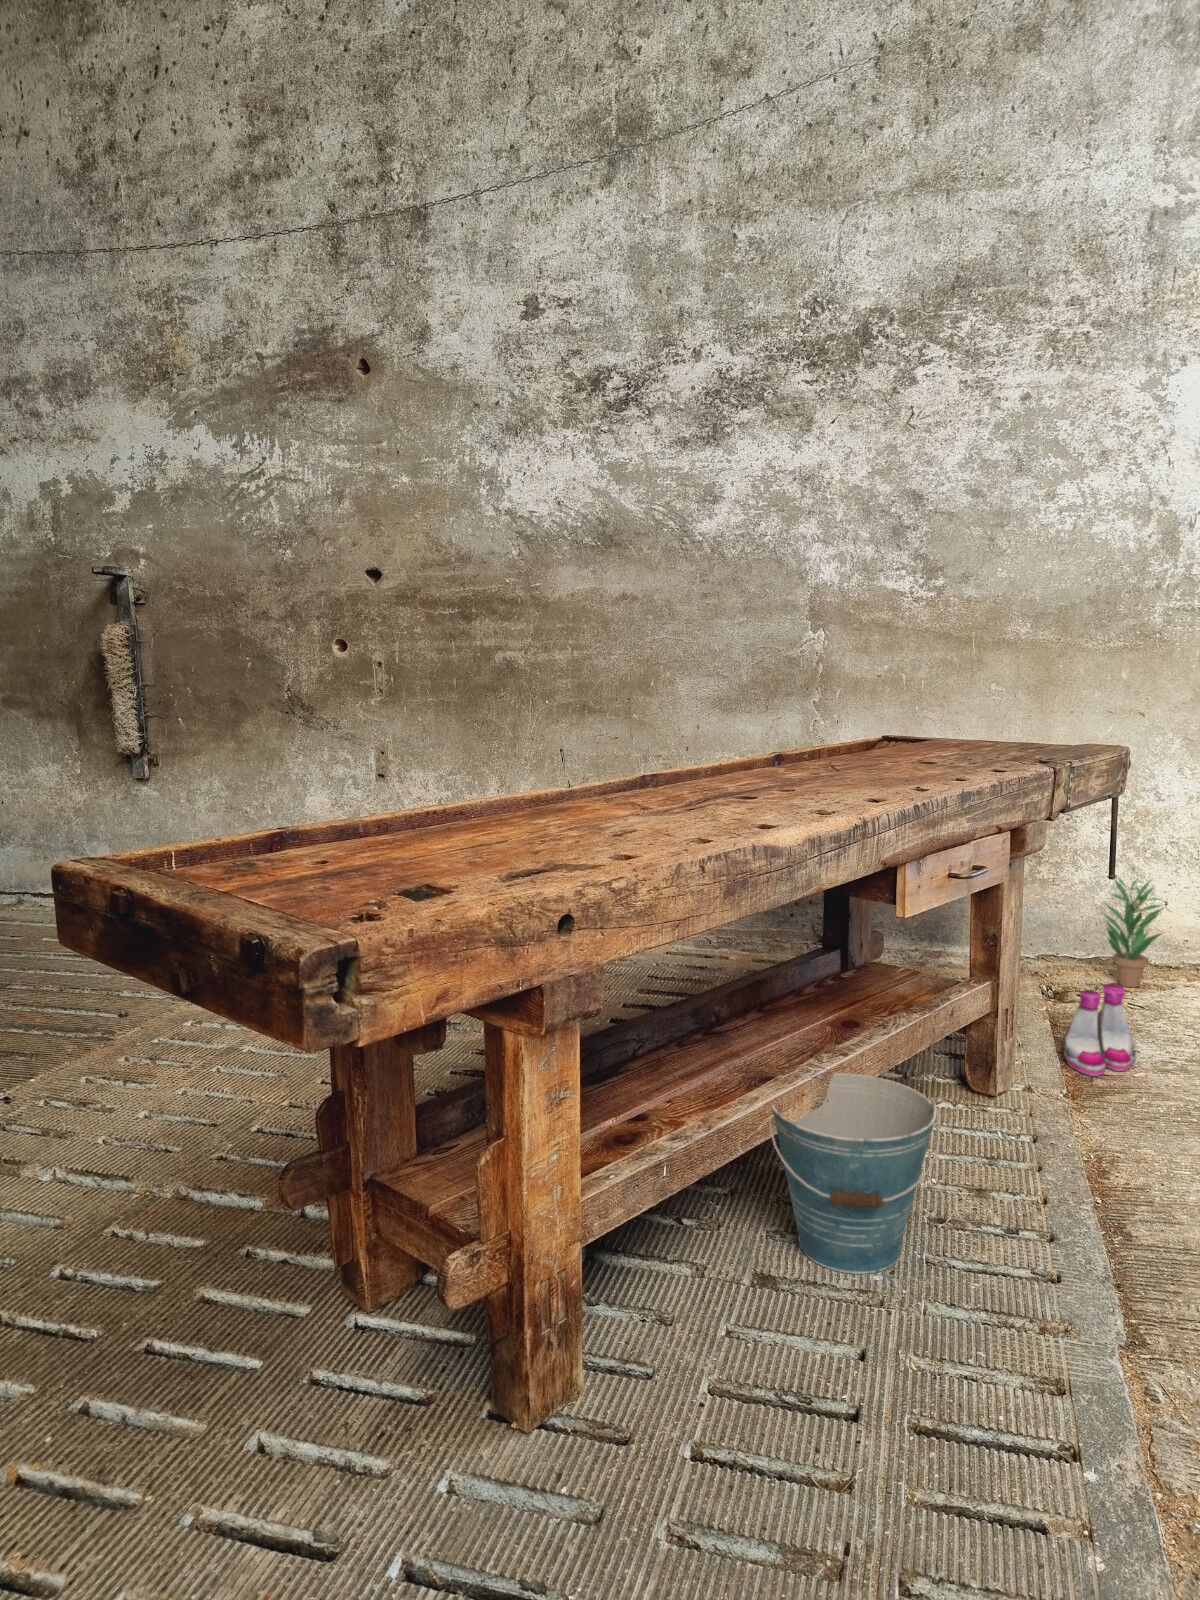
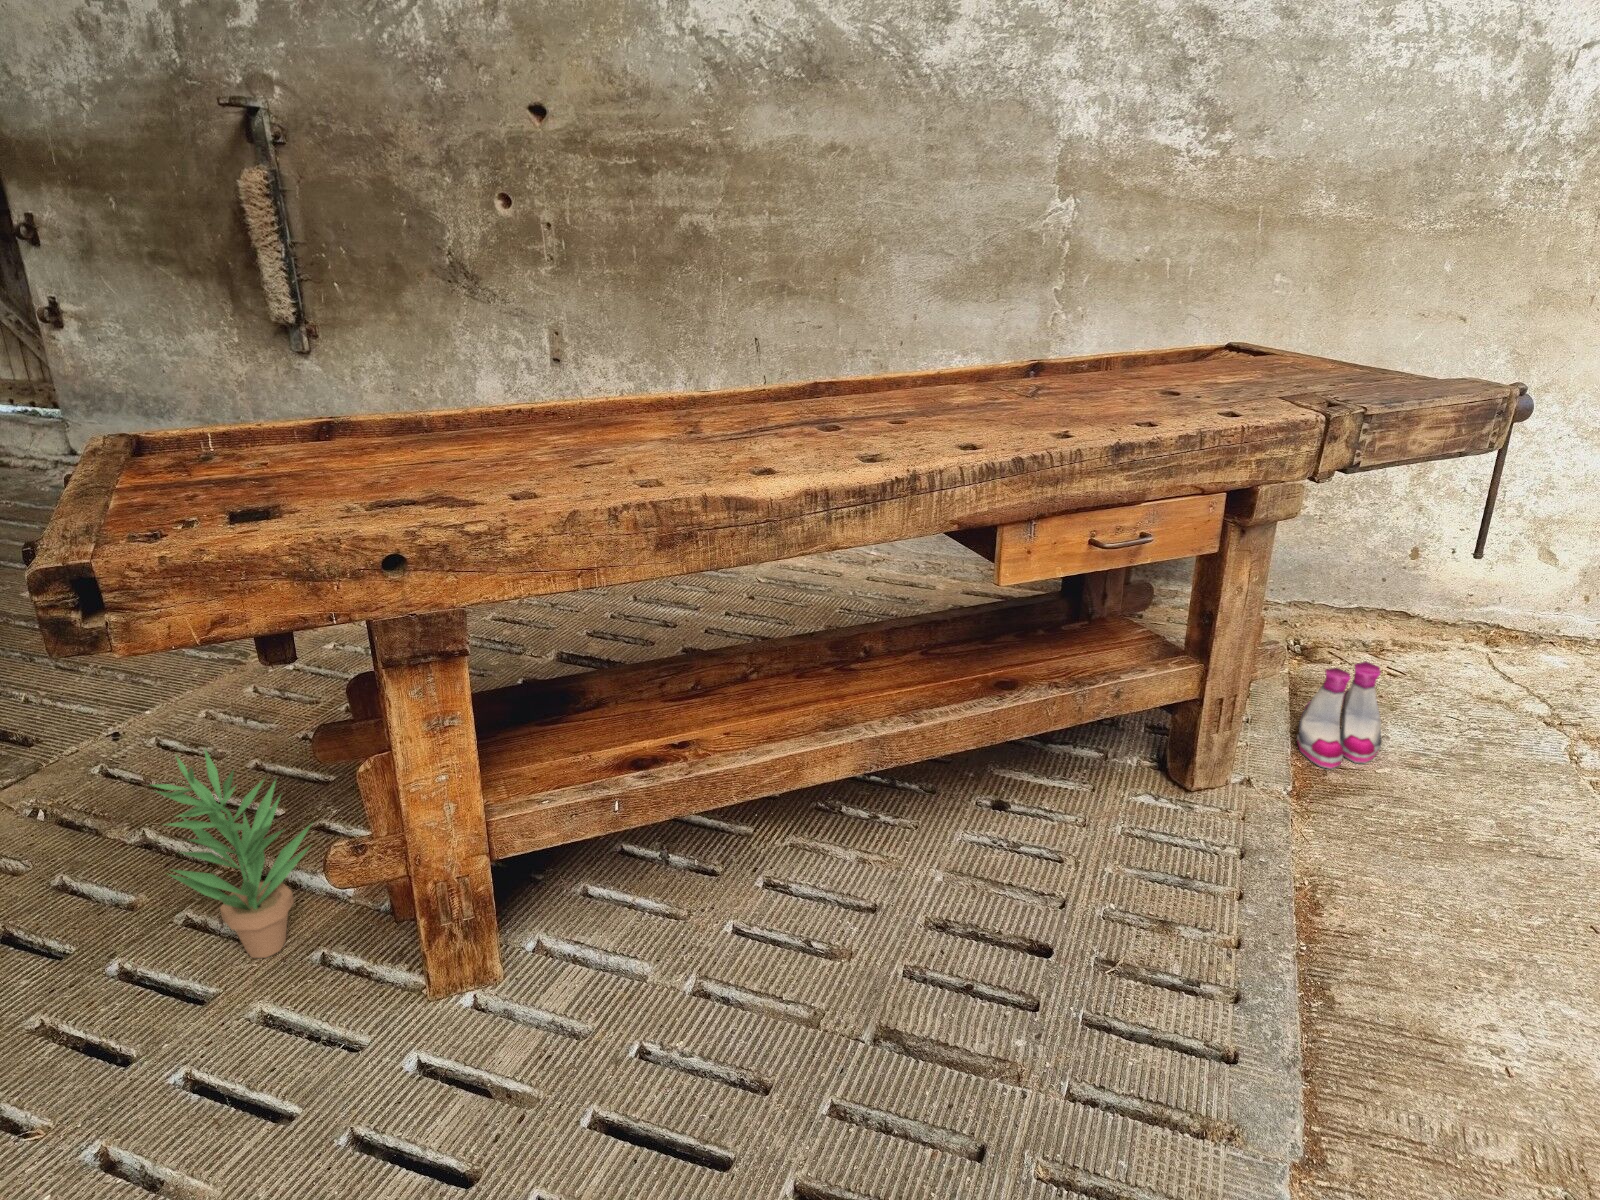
potted plant: present [1104,877,1163,987] -> present [153,750,311,958]
bucket: present [768,1073,940,1274] -> none [907,797,1113,1036]

